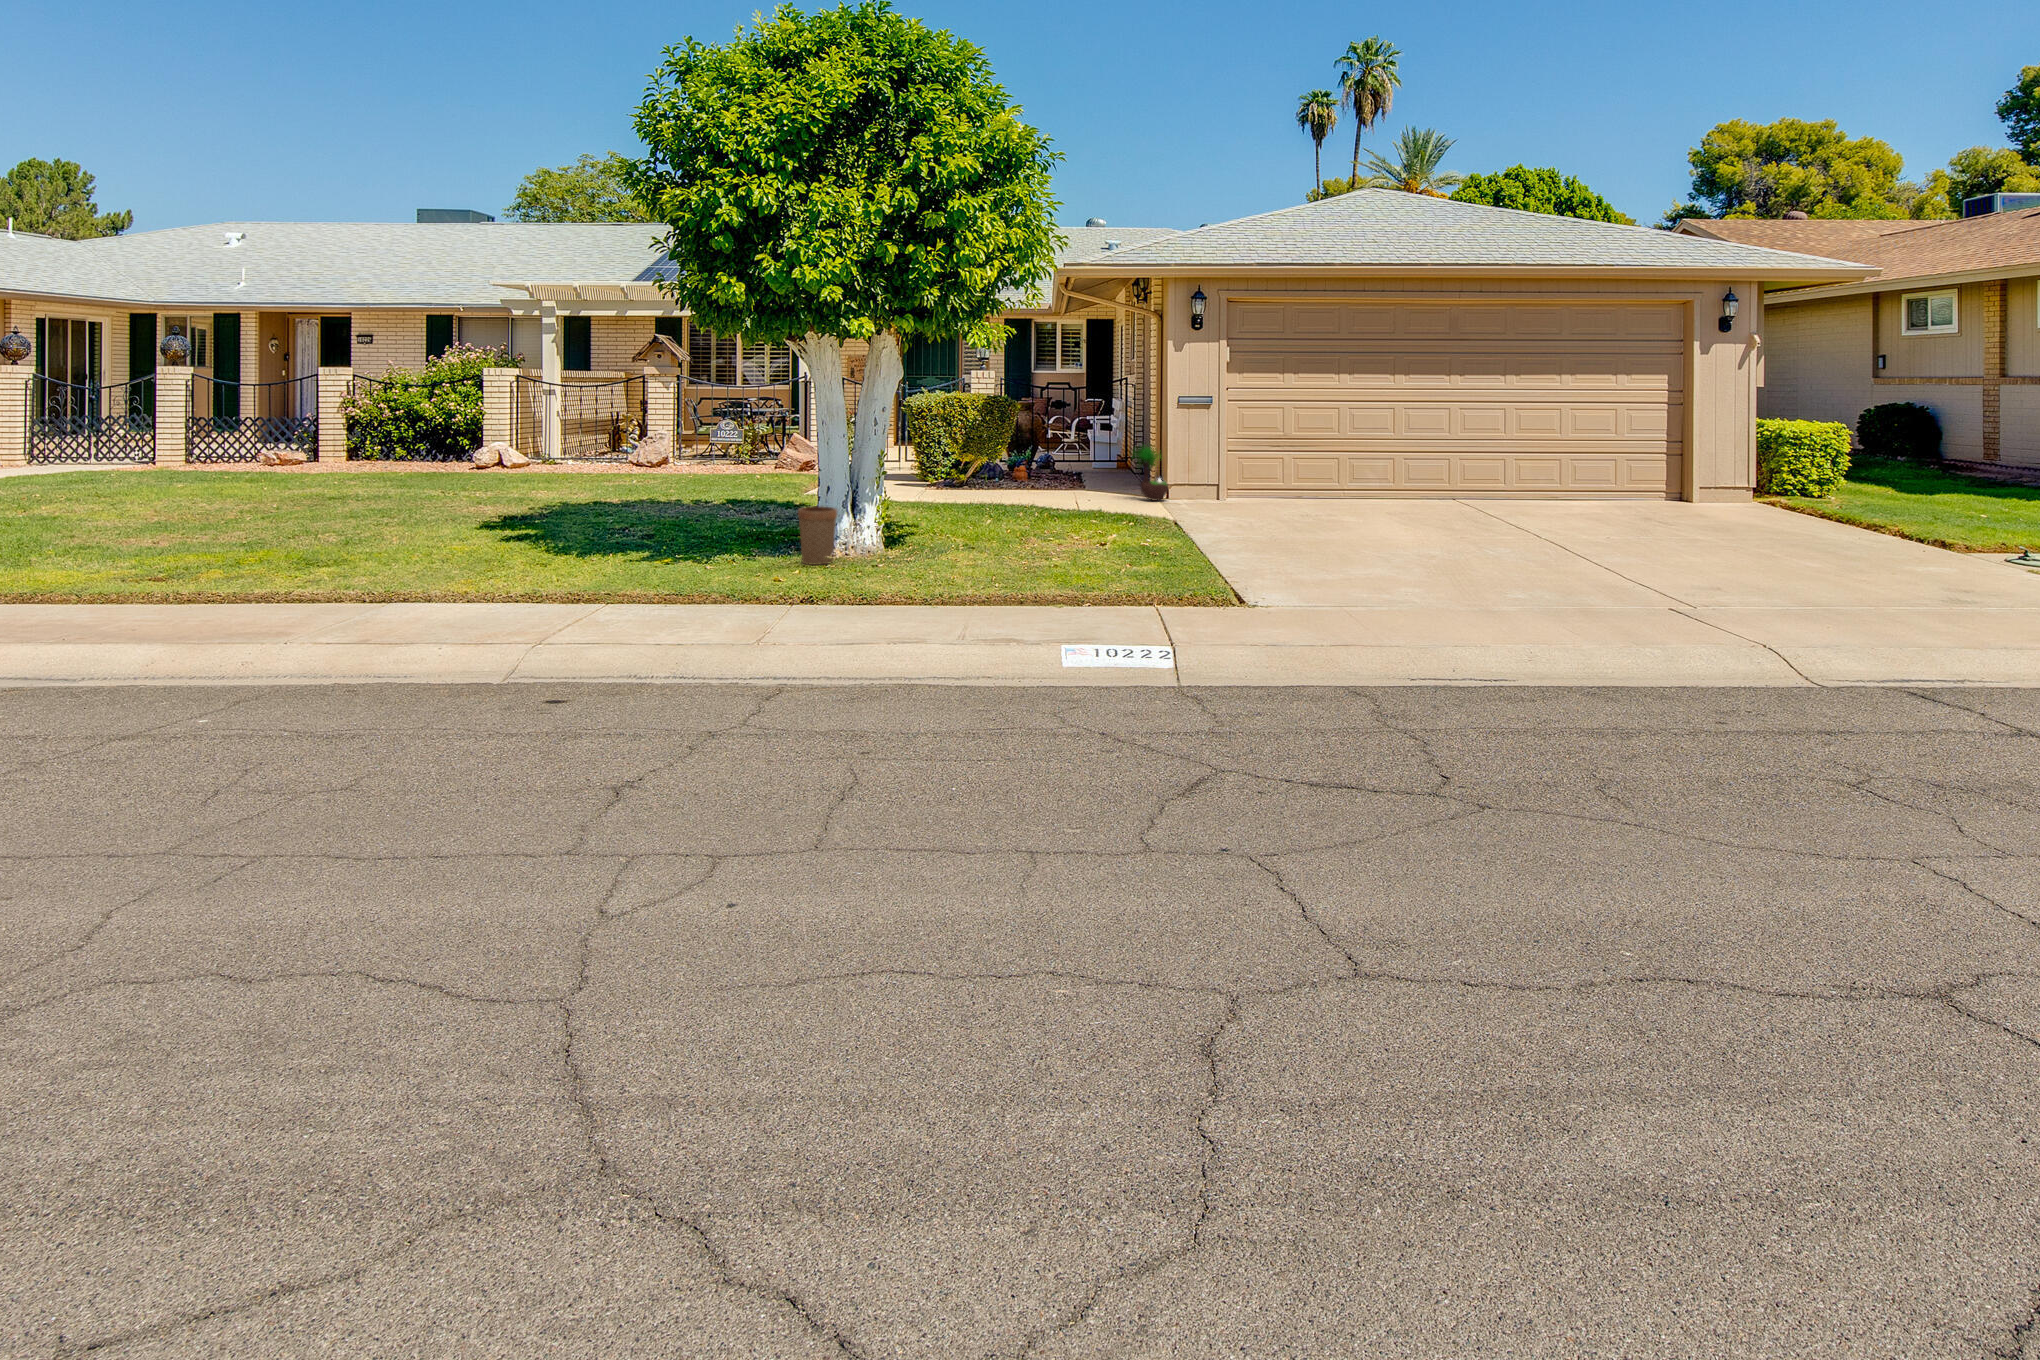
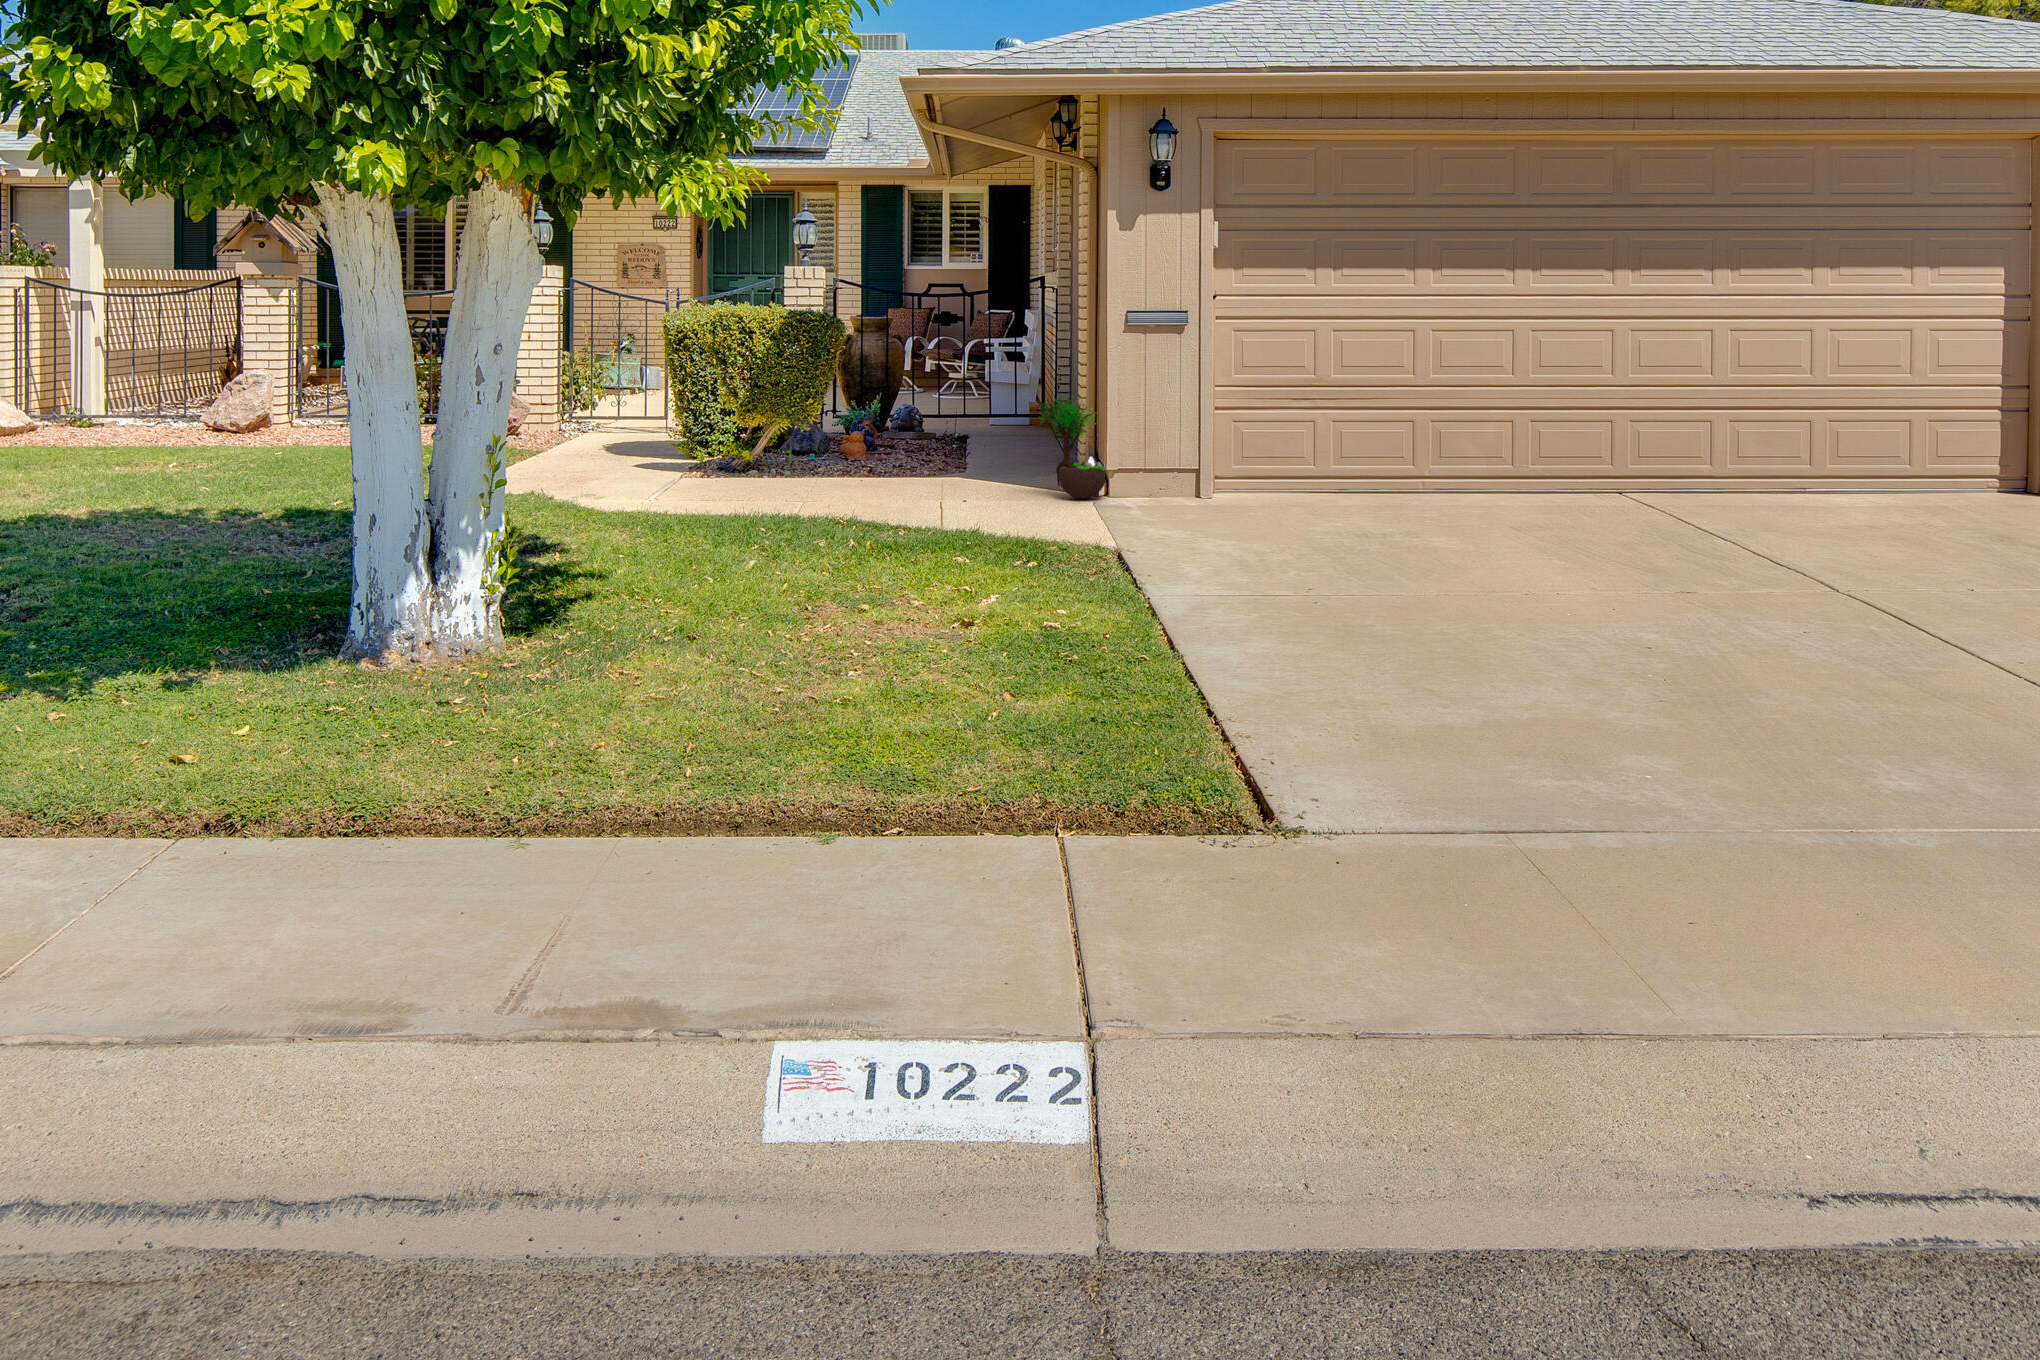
basket: present [798,506,838,565] -> none [224,573,324,714]

